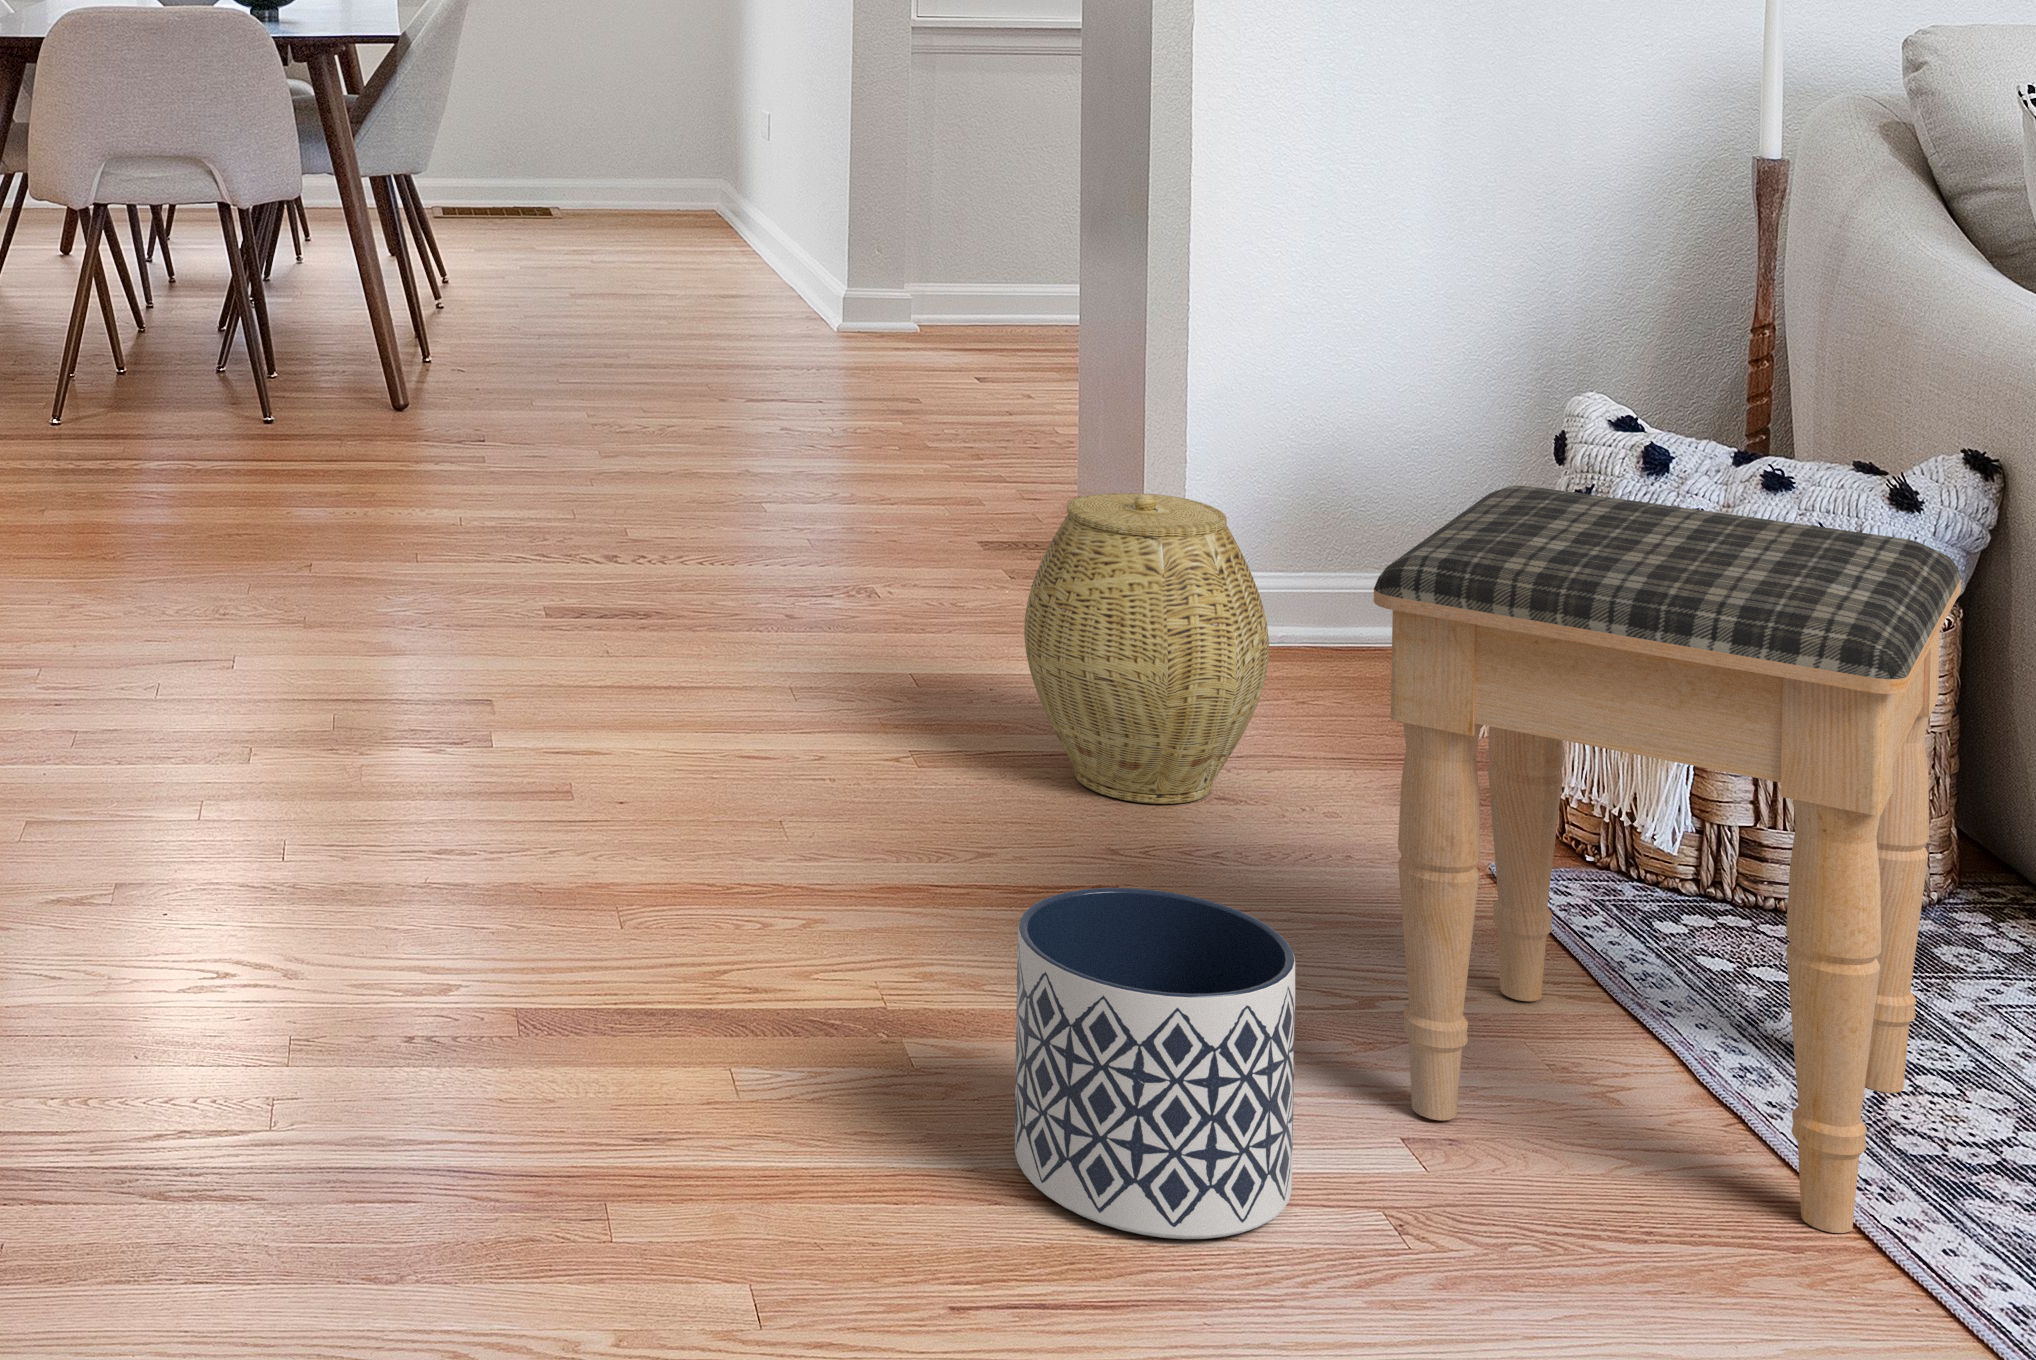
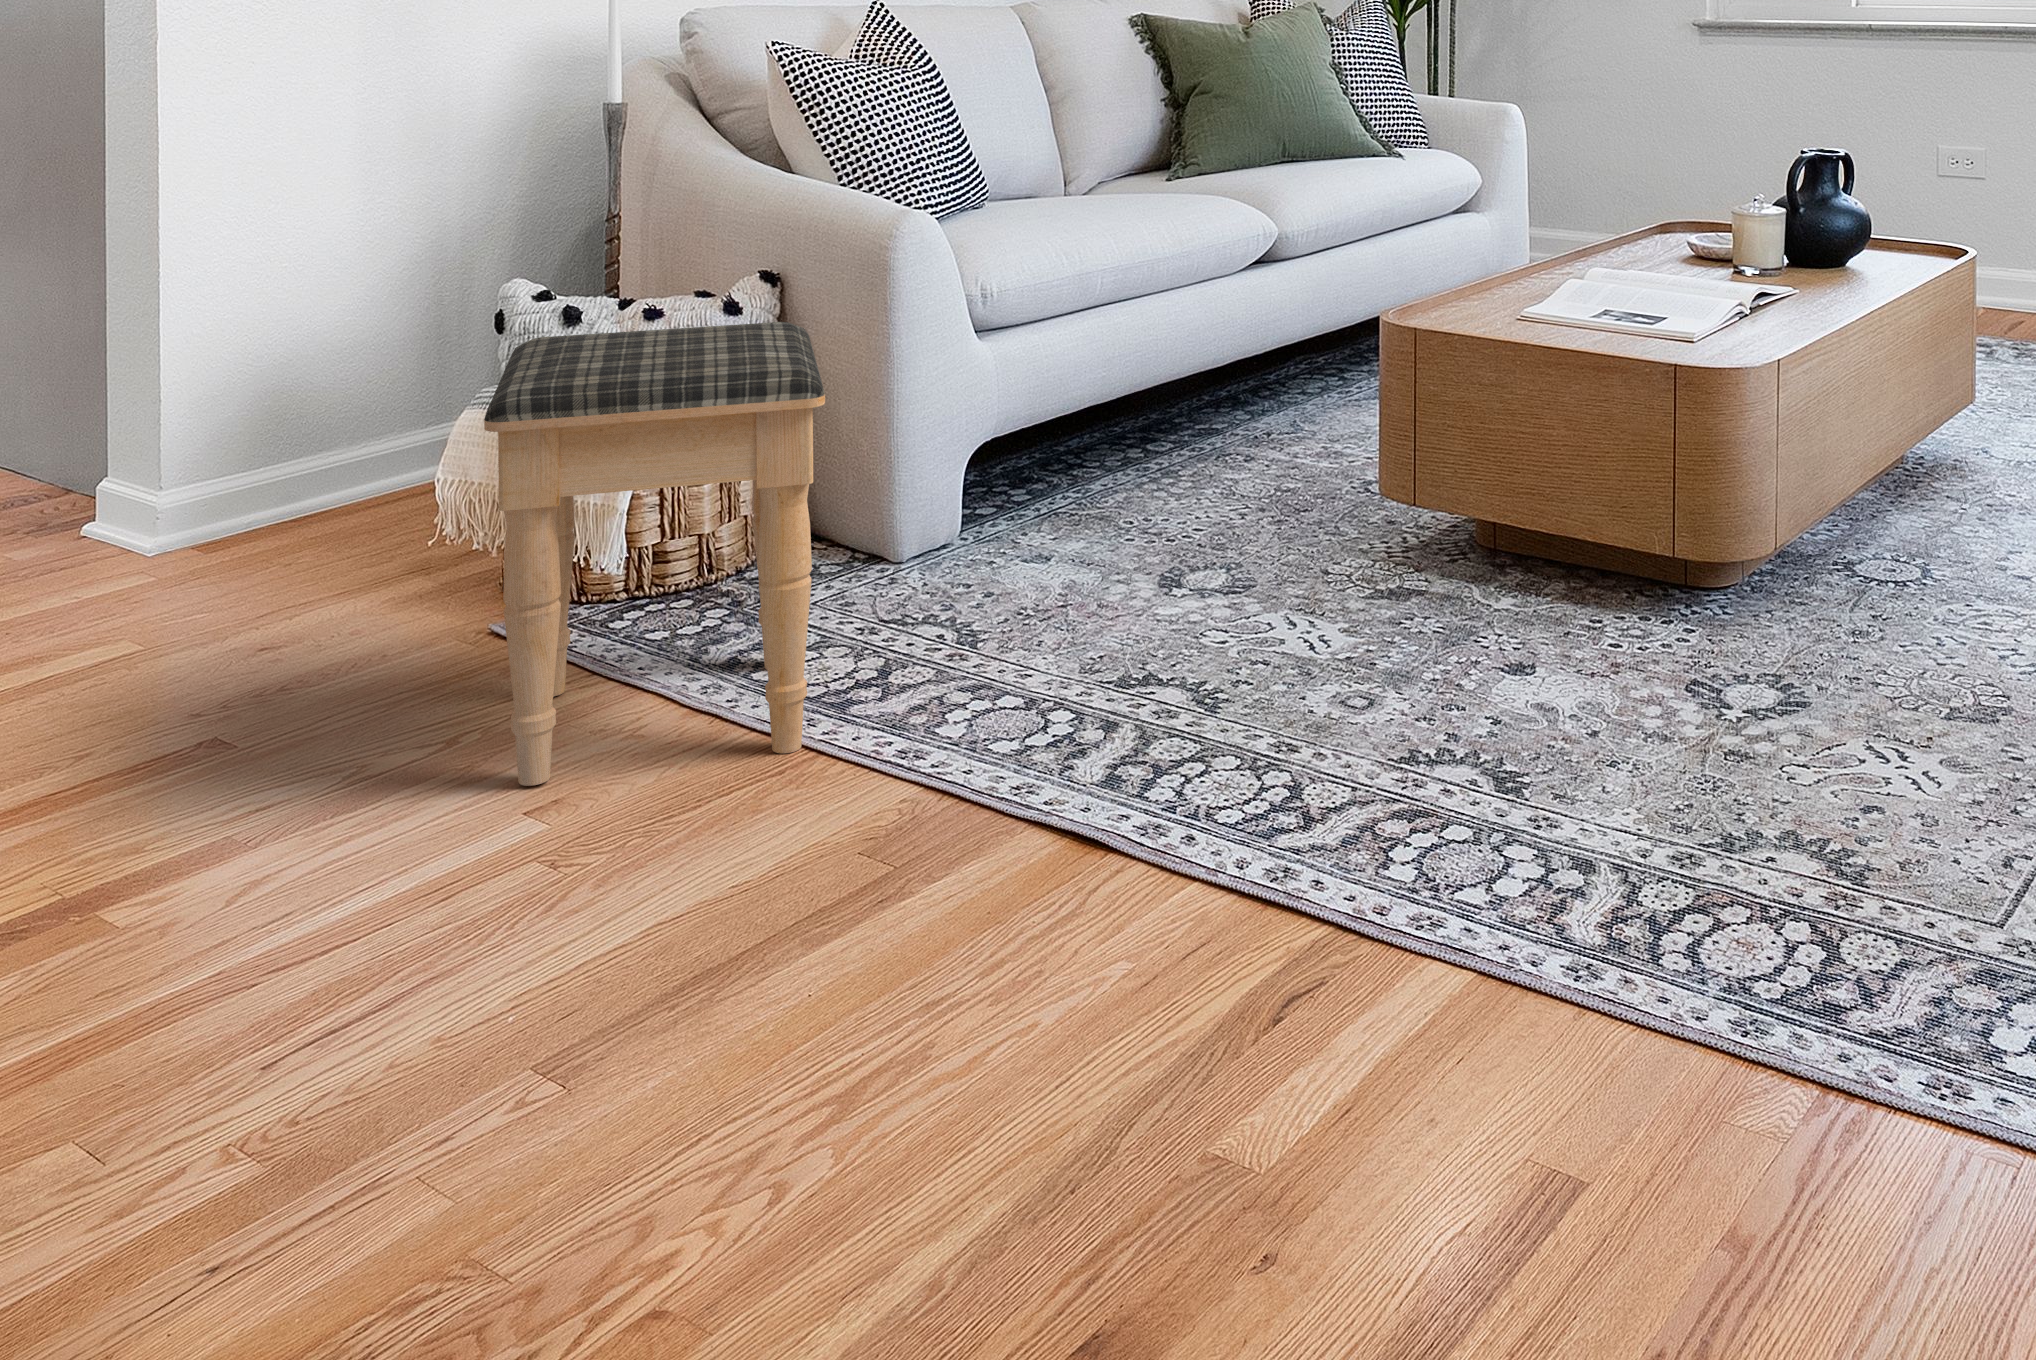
woven basket: present [1024,493,1269,804] -> none [84,416,302,669]
planter: present [1015,888,1295,1239] -> none [246,679,472,942]

